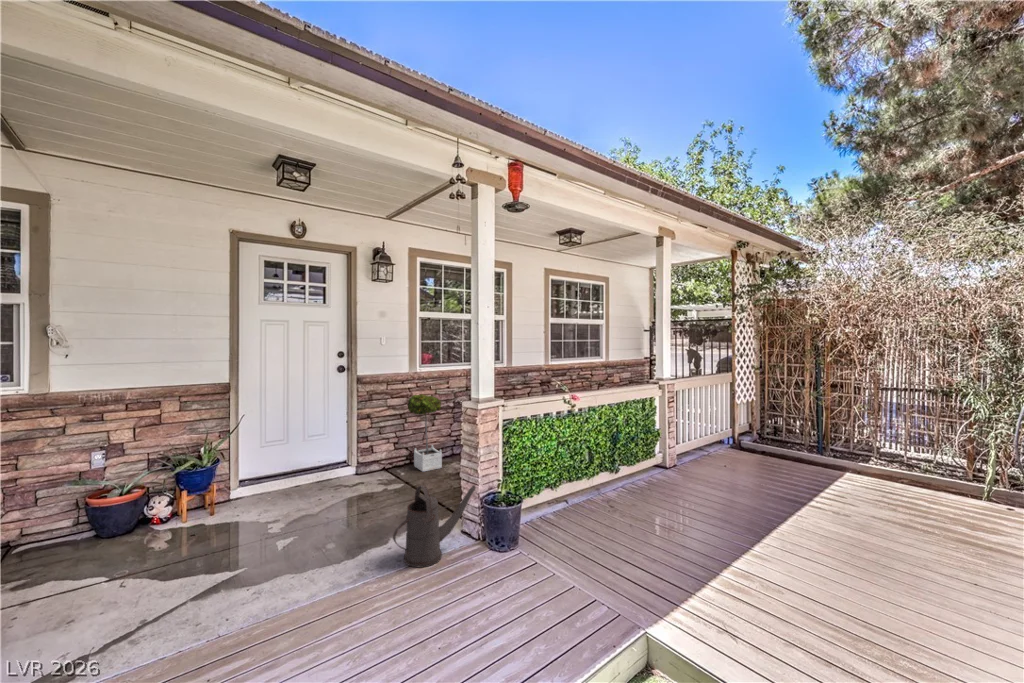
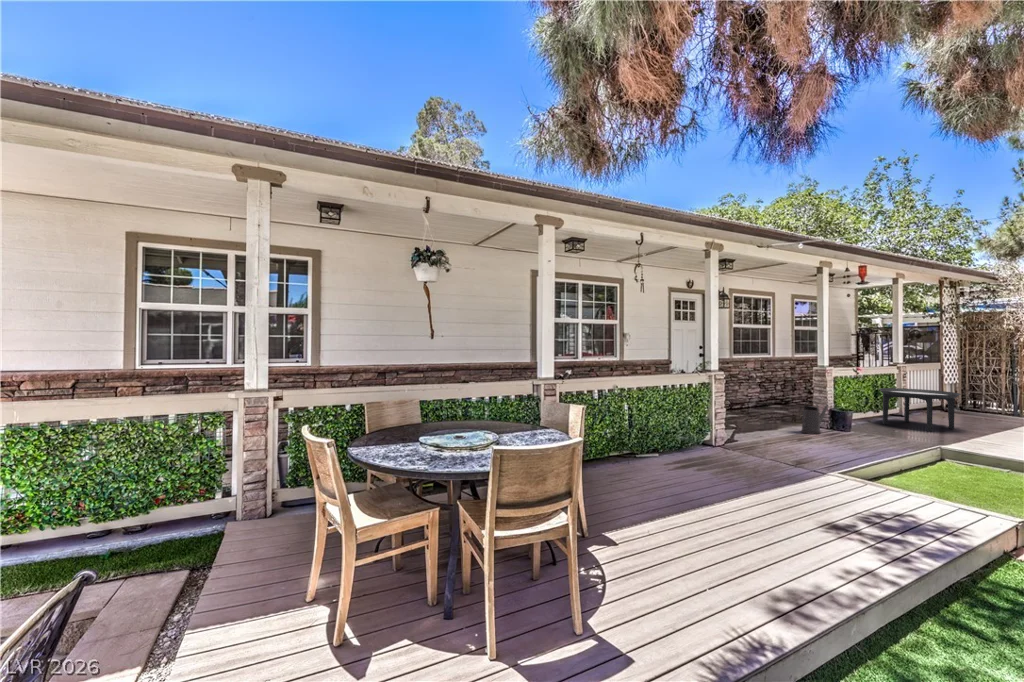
potted tree: present [408,394,442,472] -> none [733,368,755,413]
round table: none [613,425,730,521] -> present [879,388,961,431]

